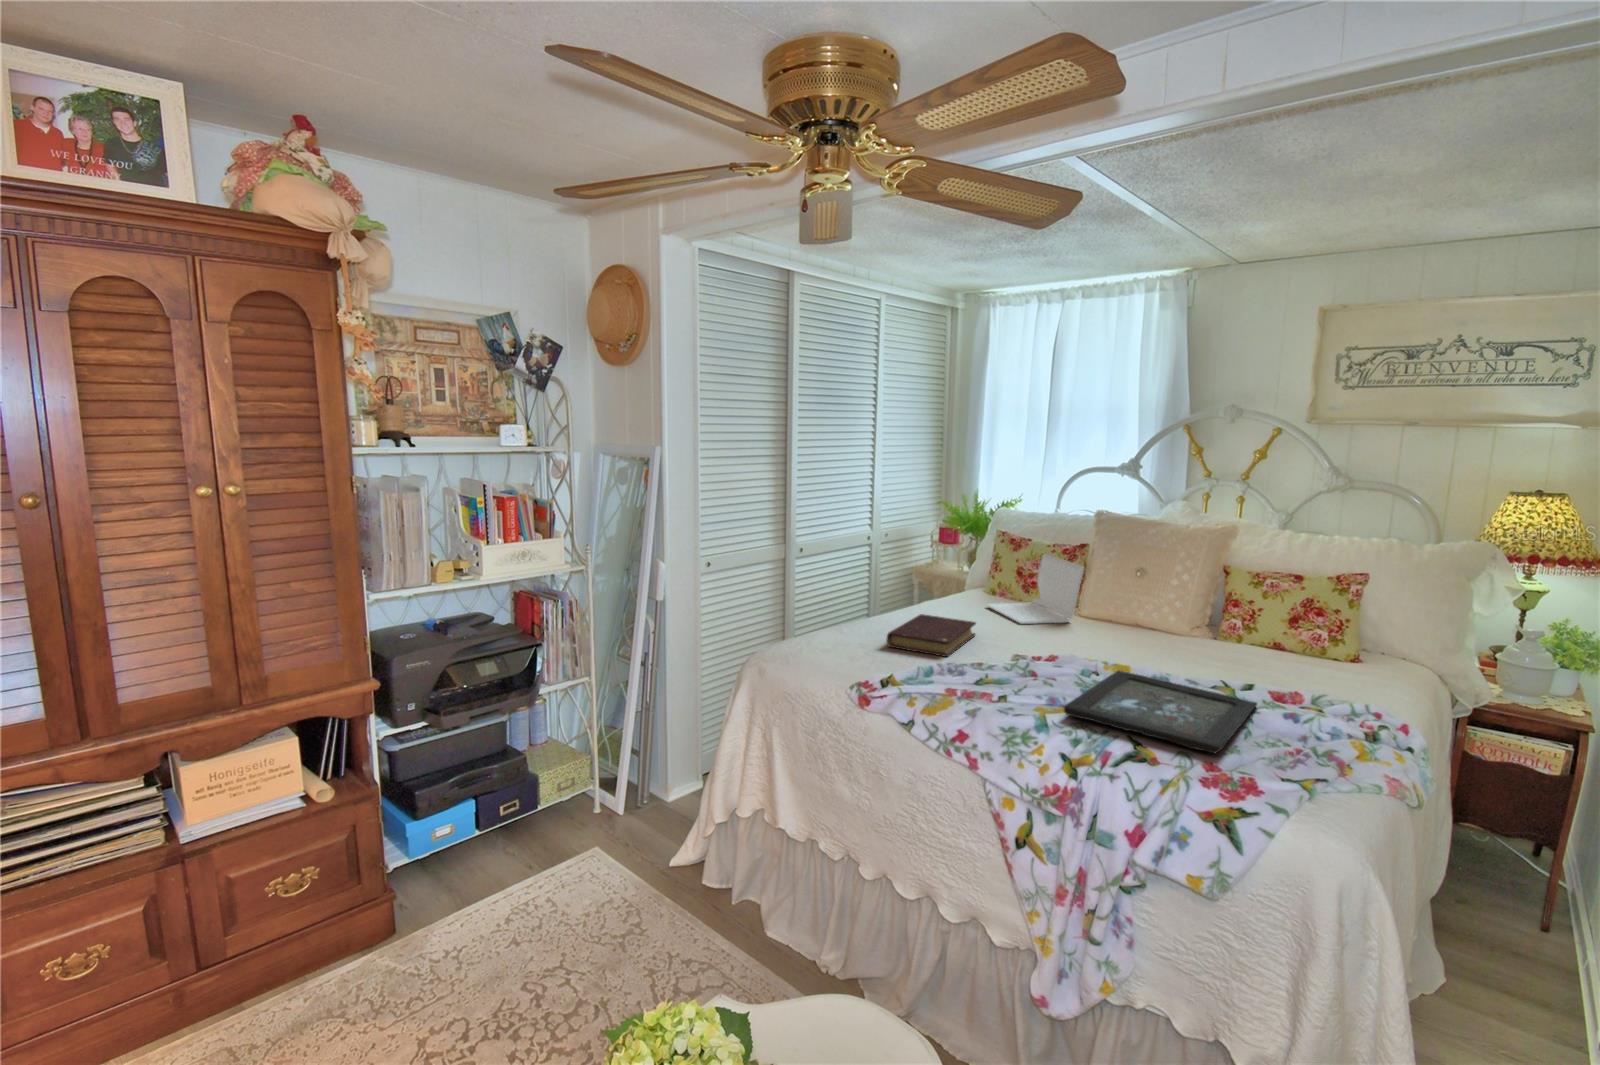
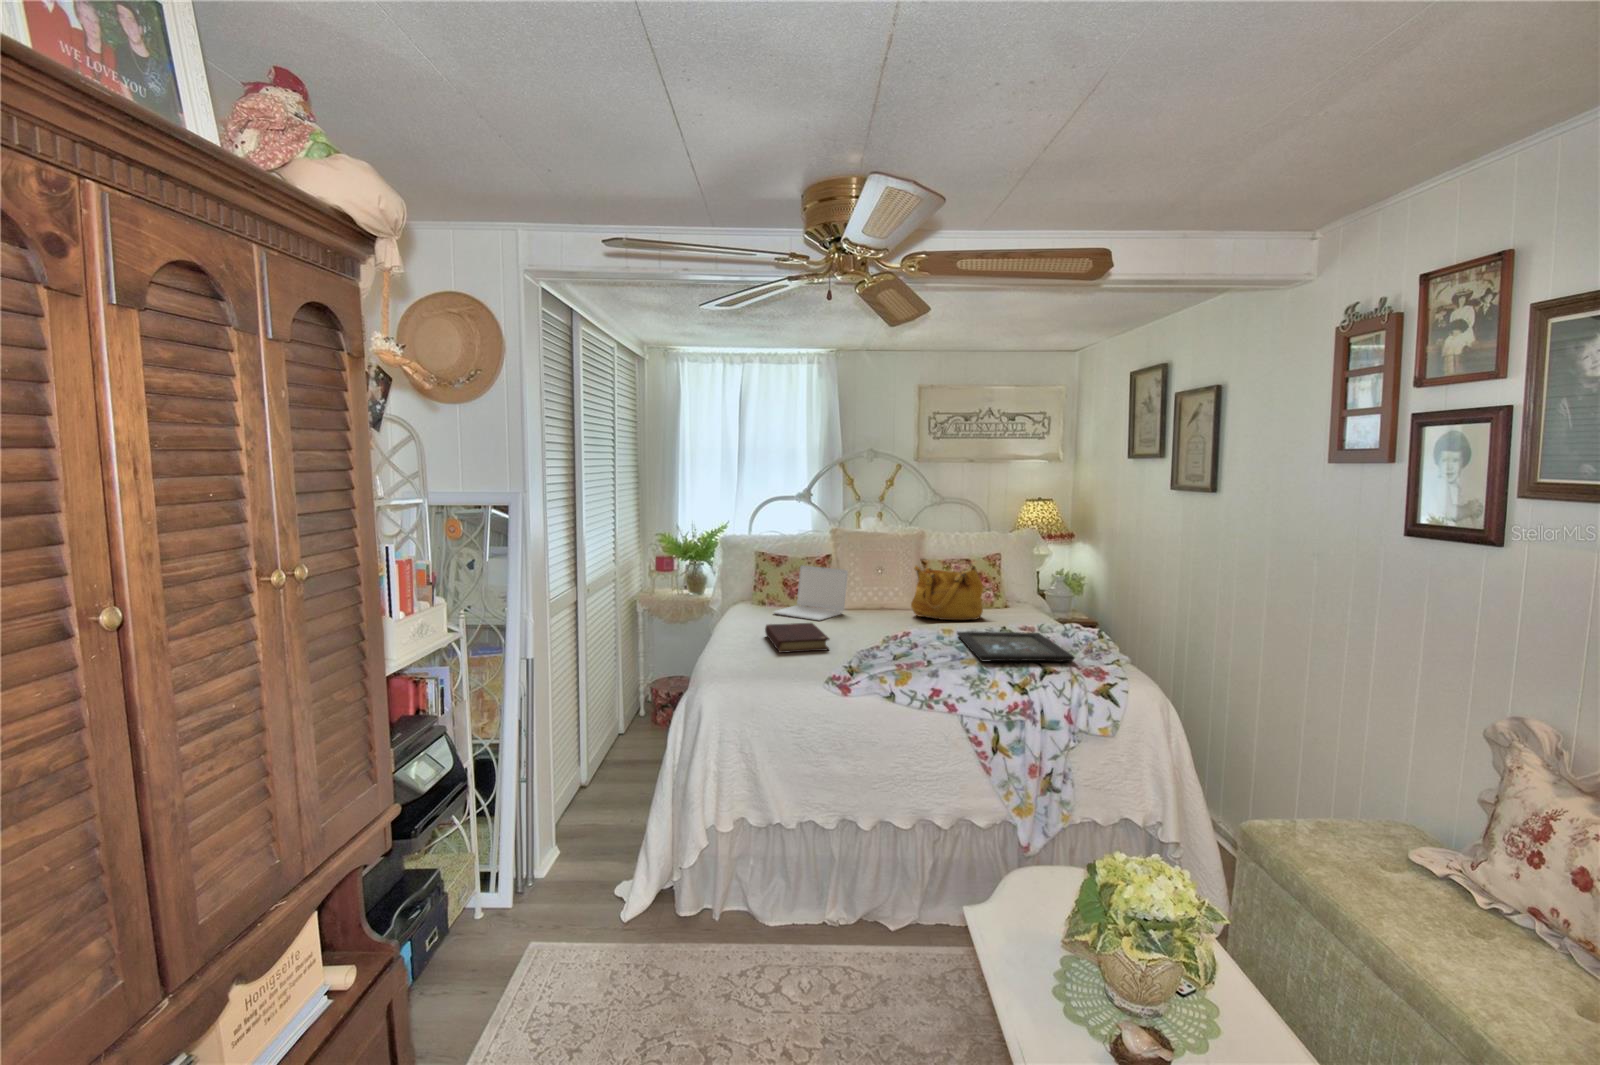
handbag: none [1158,572,1271,667] -> present [911,564,983,620]

